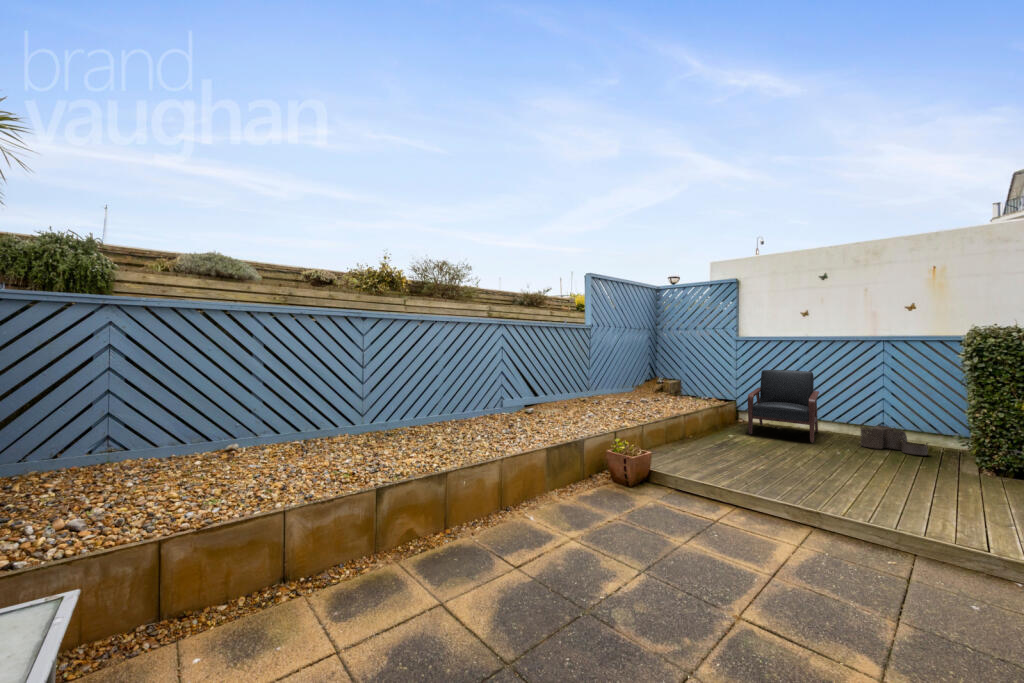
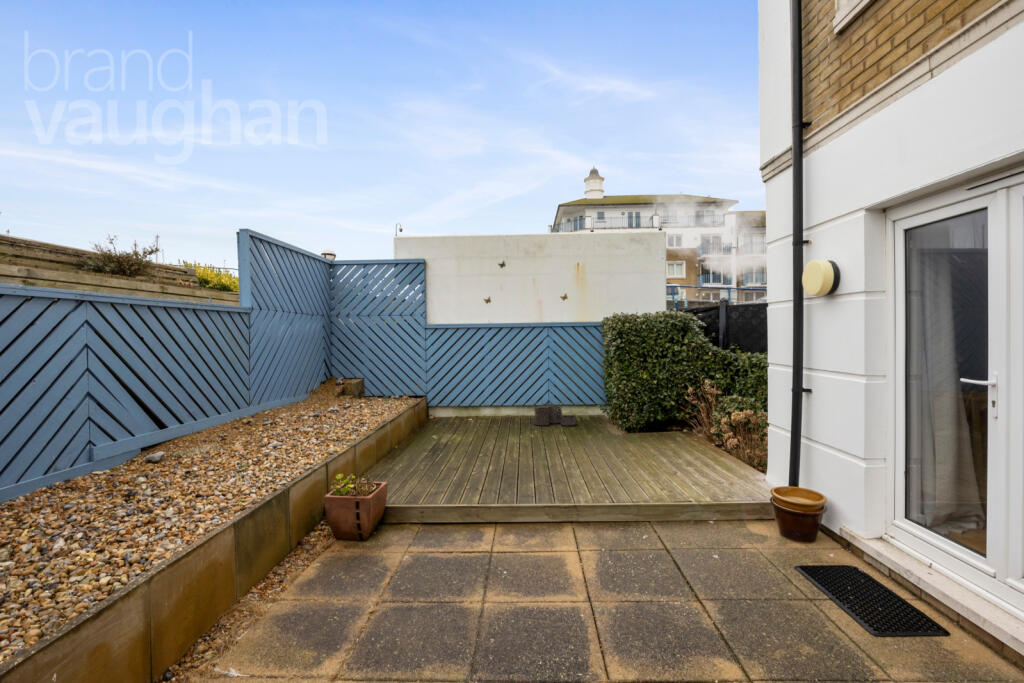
chair: present [748,370,819,442] -> none [448,359,506,431]

